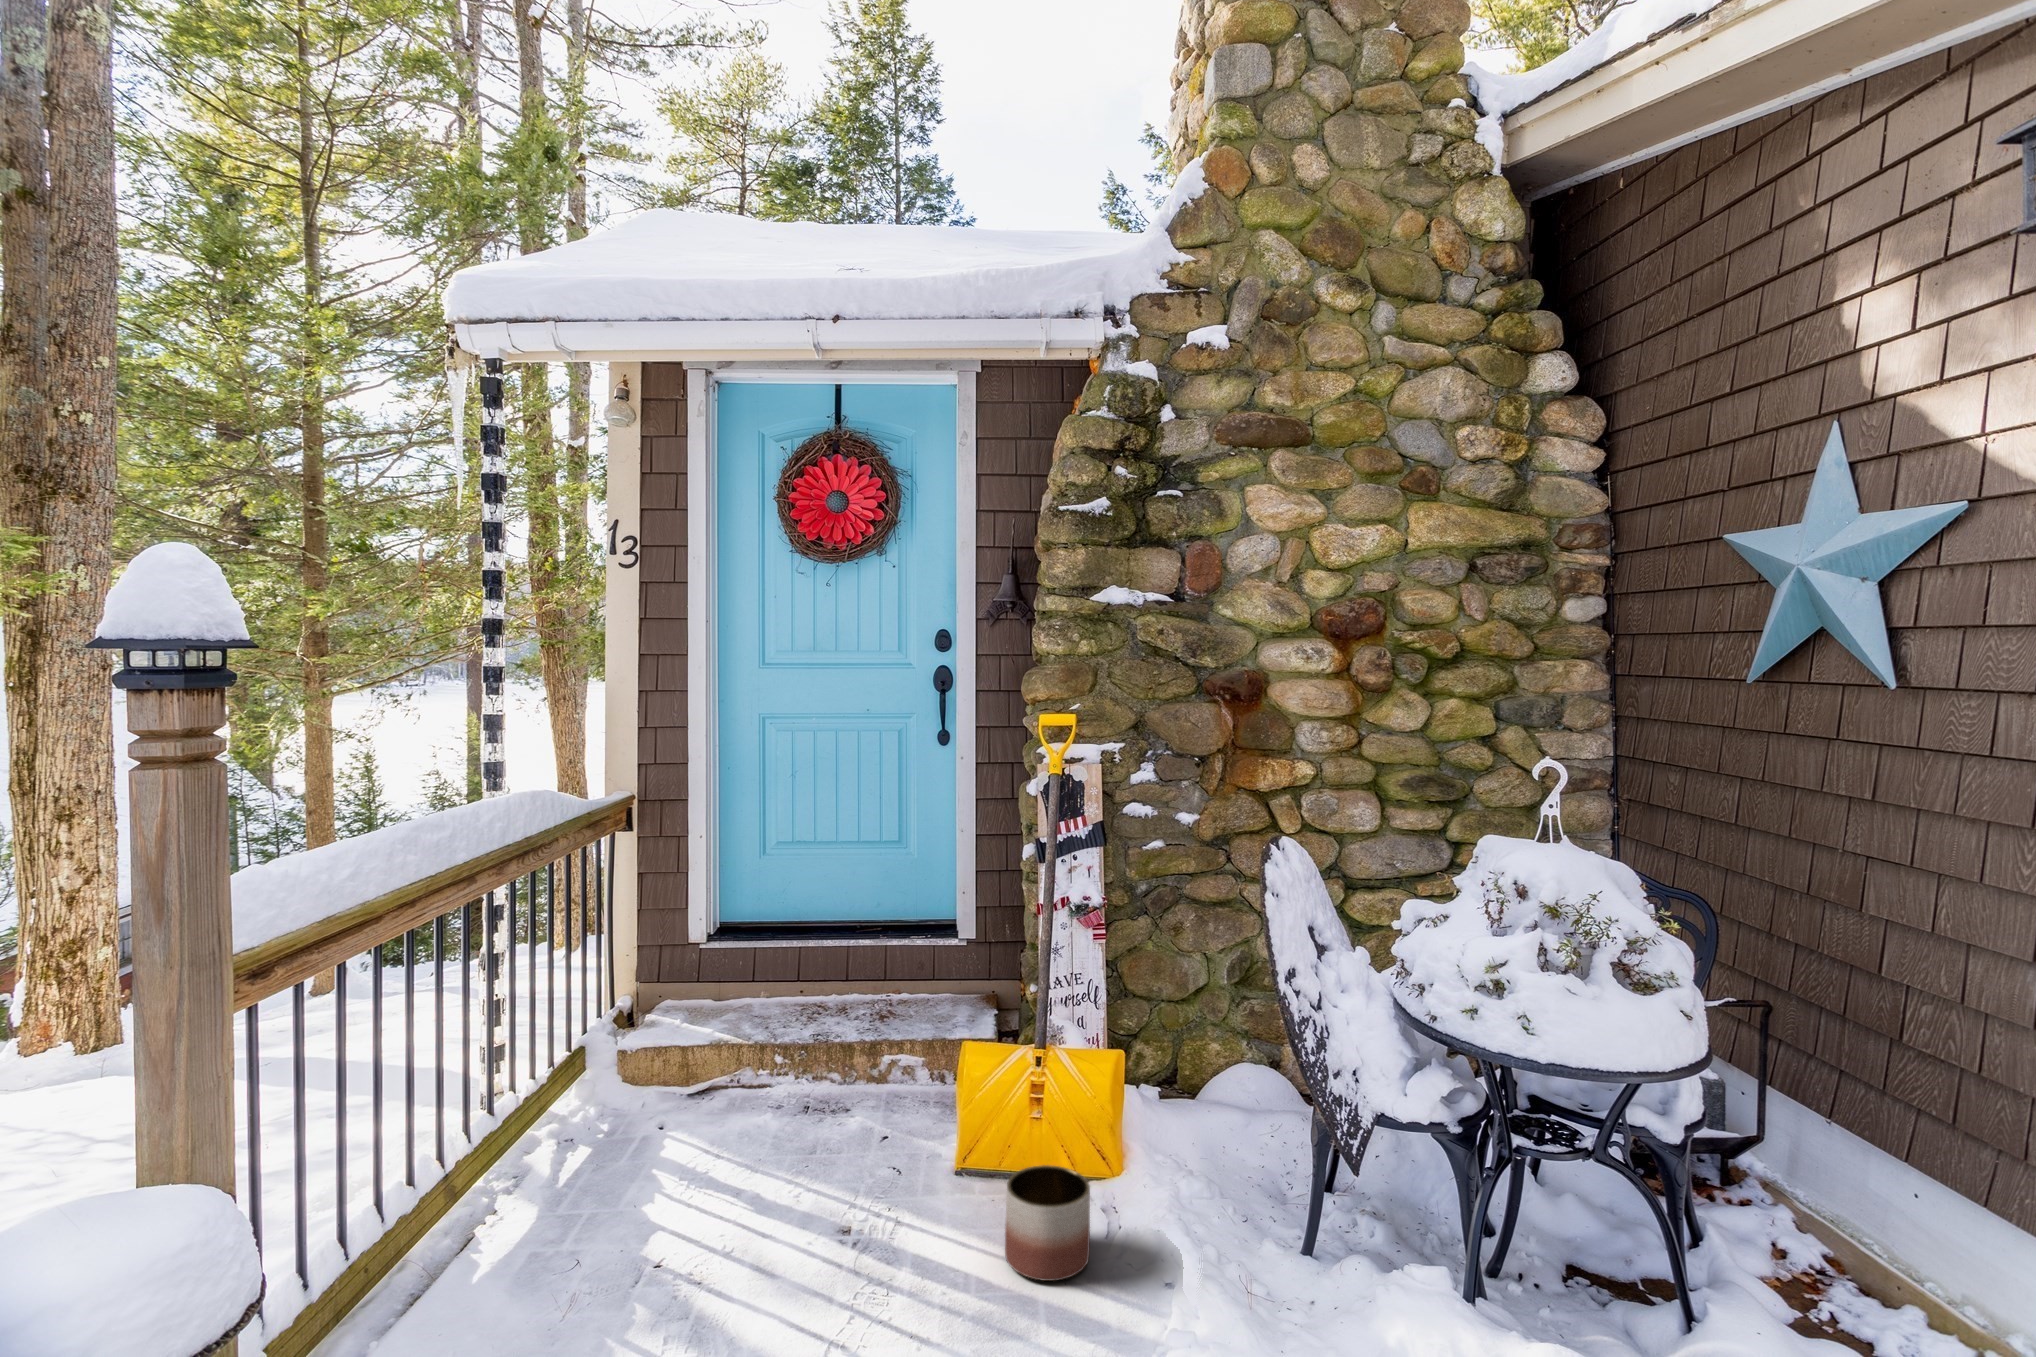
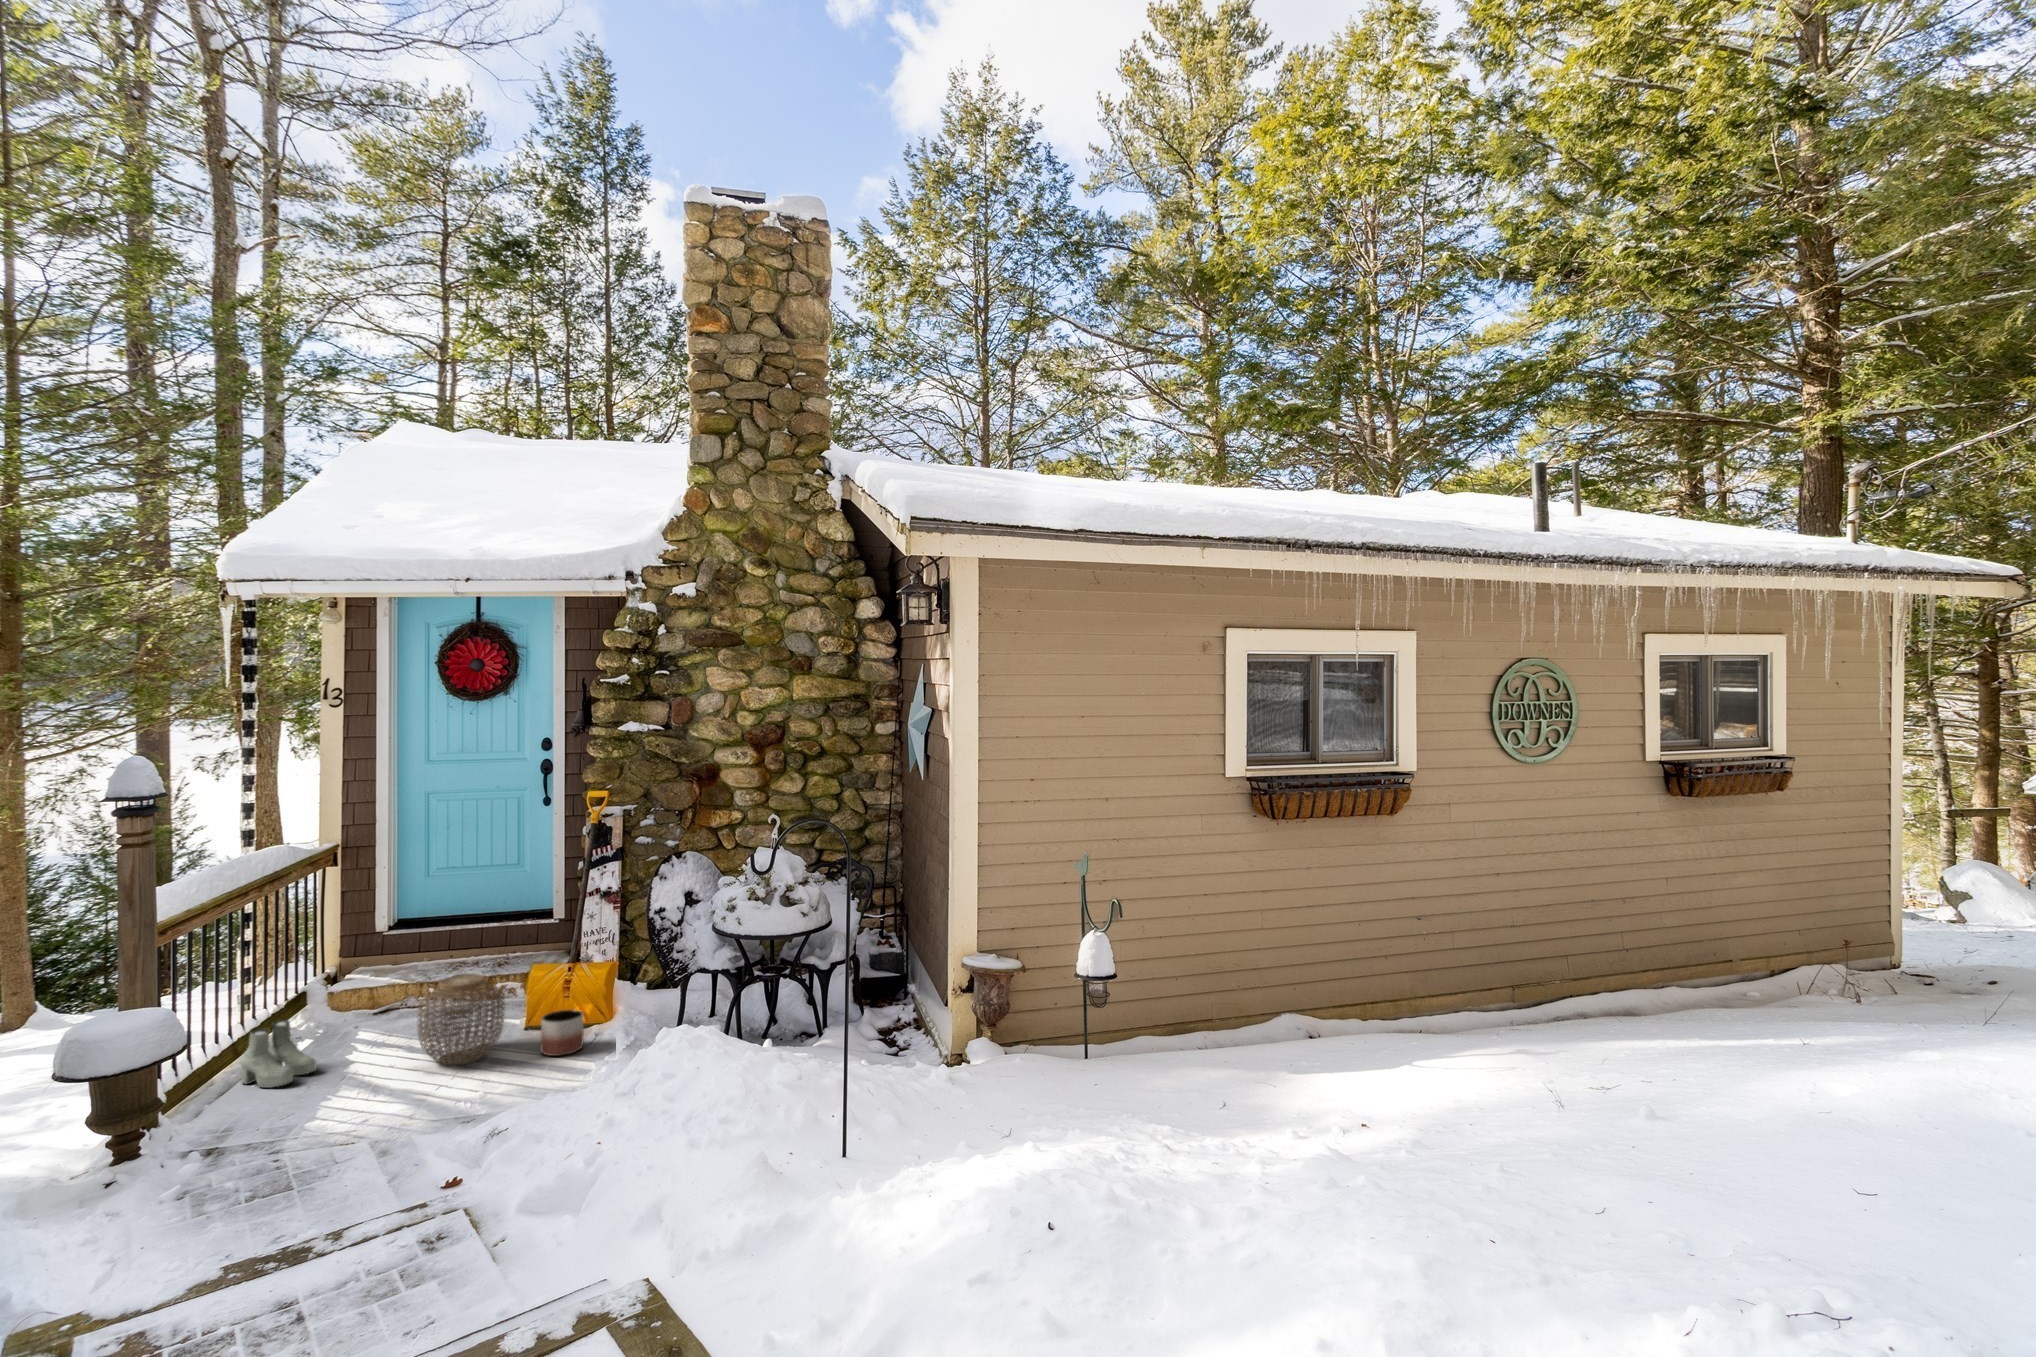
woven basket: none [767,1074,931,1280] -> present [417,974,504,1065]
boots: none [444,1140,582,1301] -> present [240,1020,317,1088]

